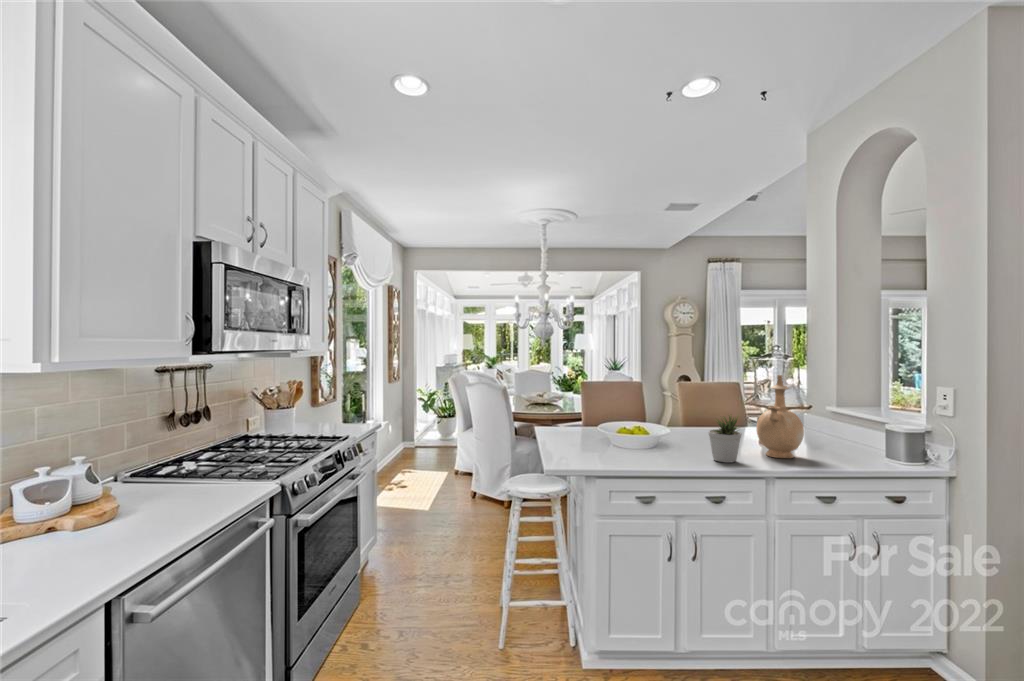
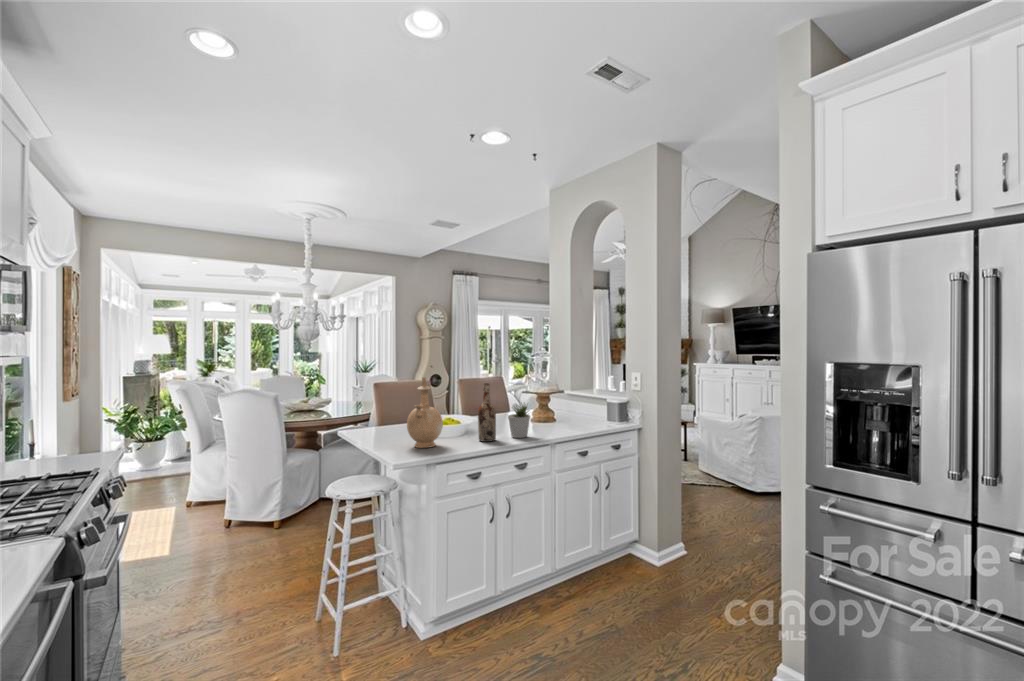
vase: present [756,375,804,458] -> present [407,377,443,448]
wine bottle: none [665,386,688,461] -> present [478,383,496,442]

